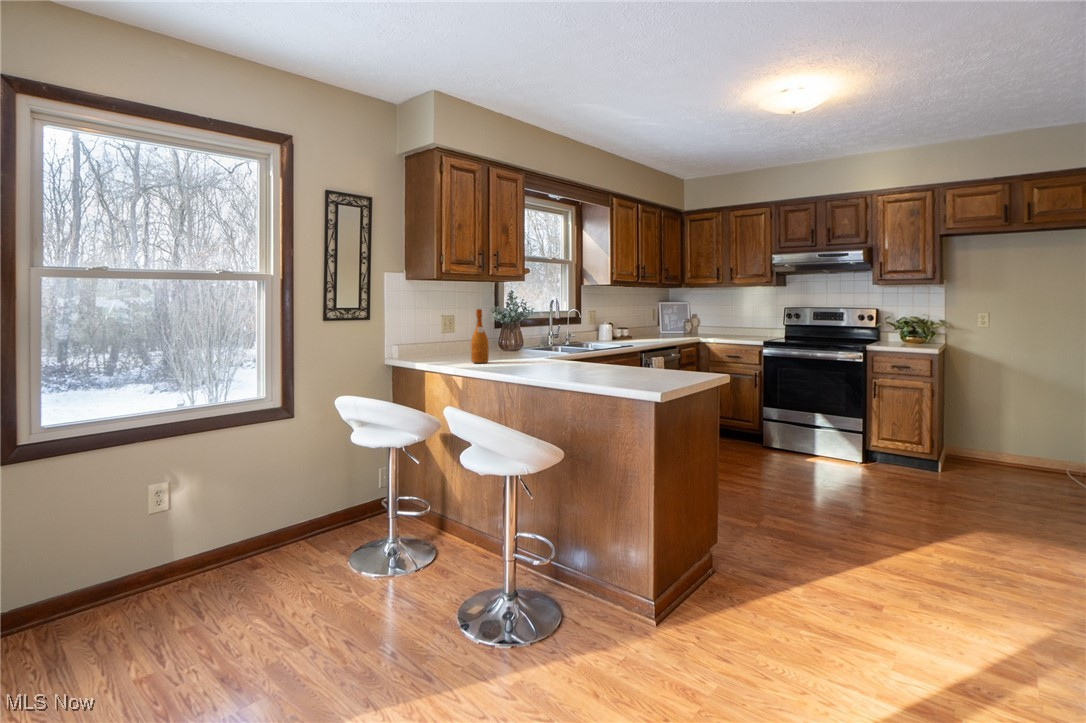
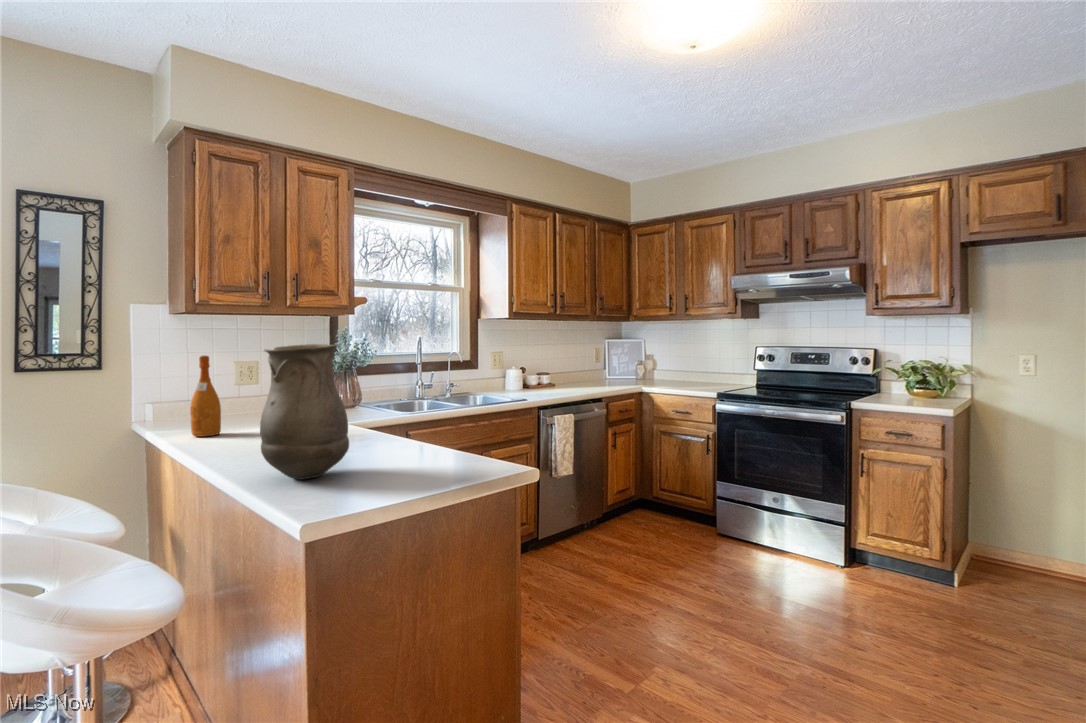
vase: none [595,298,645,375] -> present [260,344,349,480]

